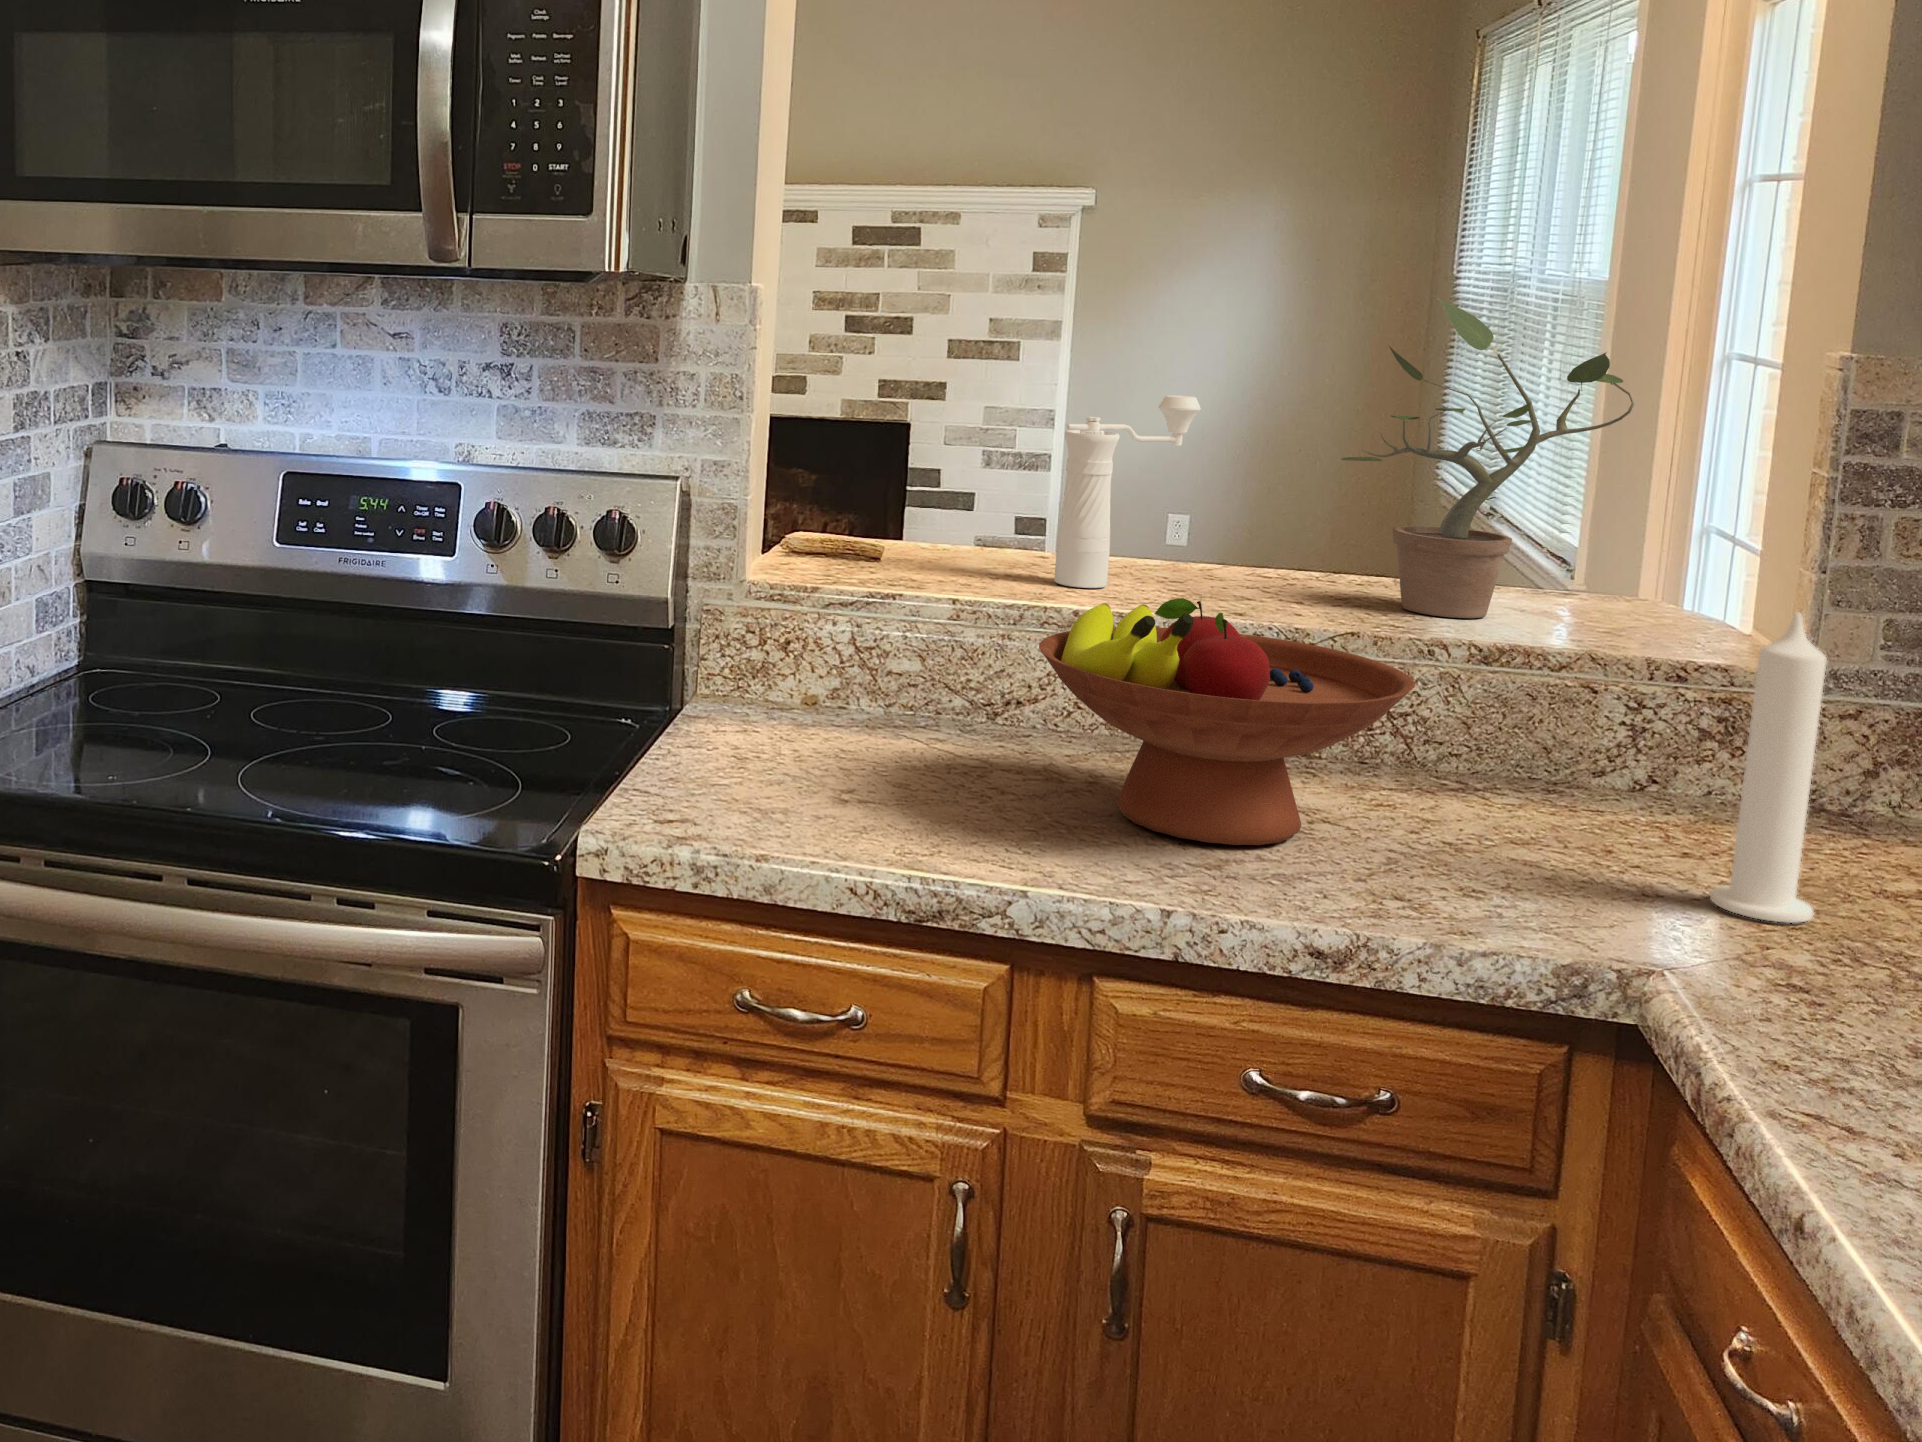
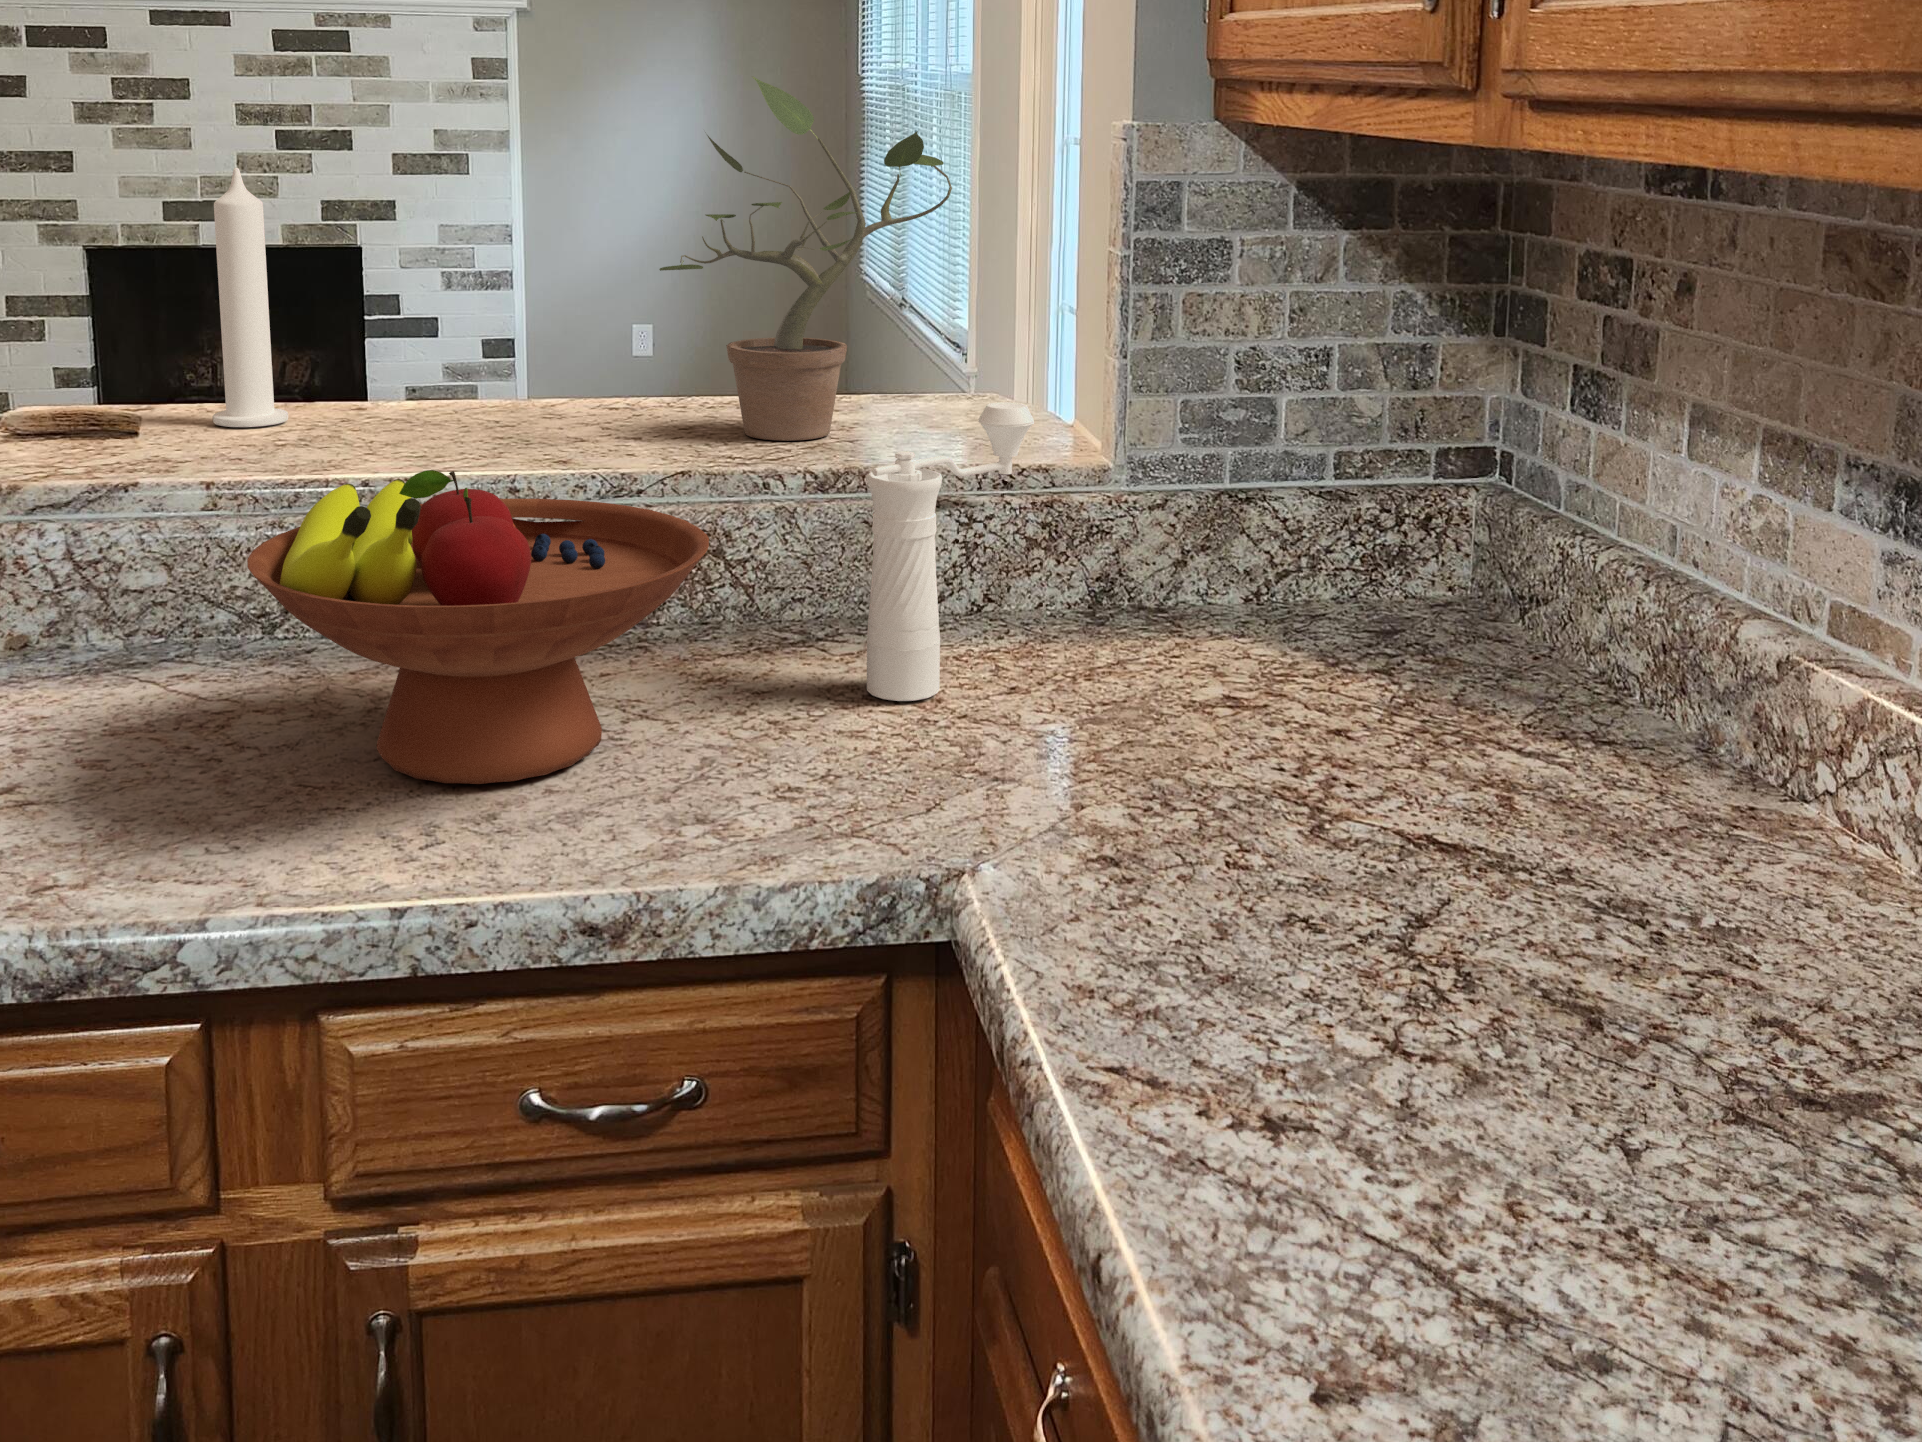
pepper mill: present [1054,395,1201,588] -> present [866,402,1034,701]
candle: present [1710,613,1827,923] -> present [213,168,288,427]

